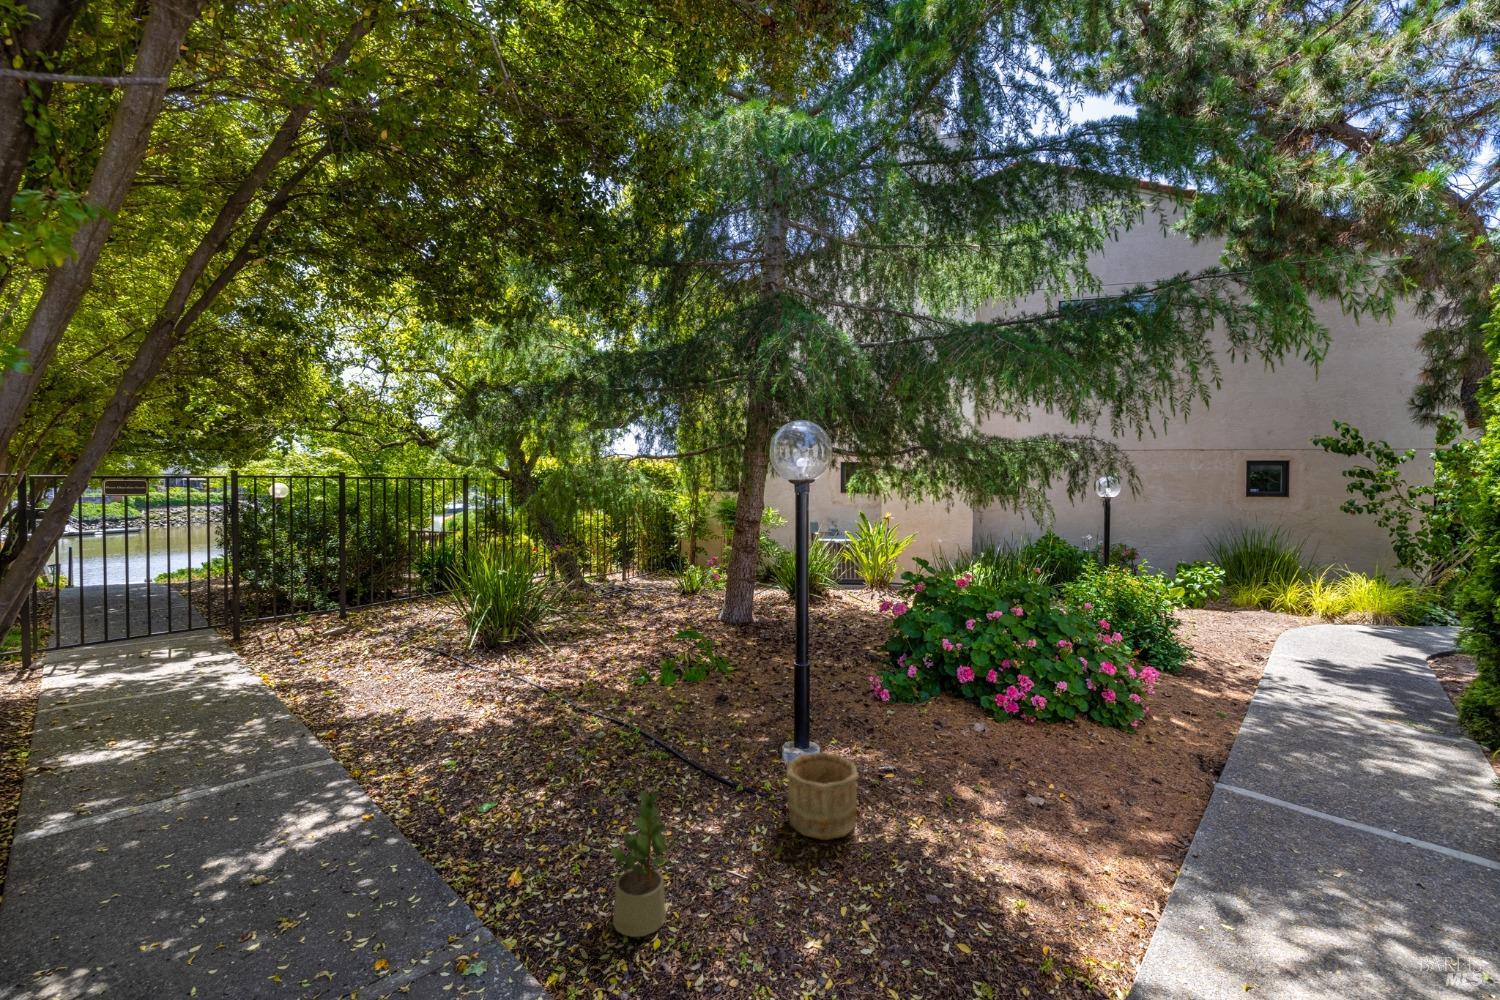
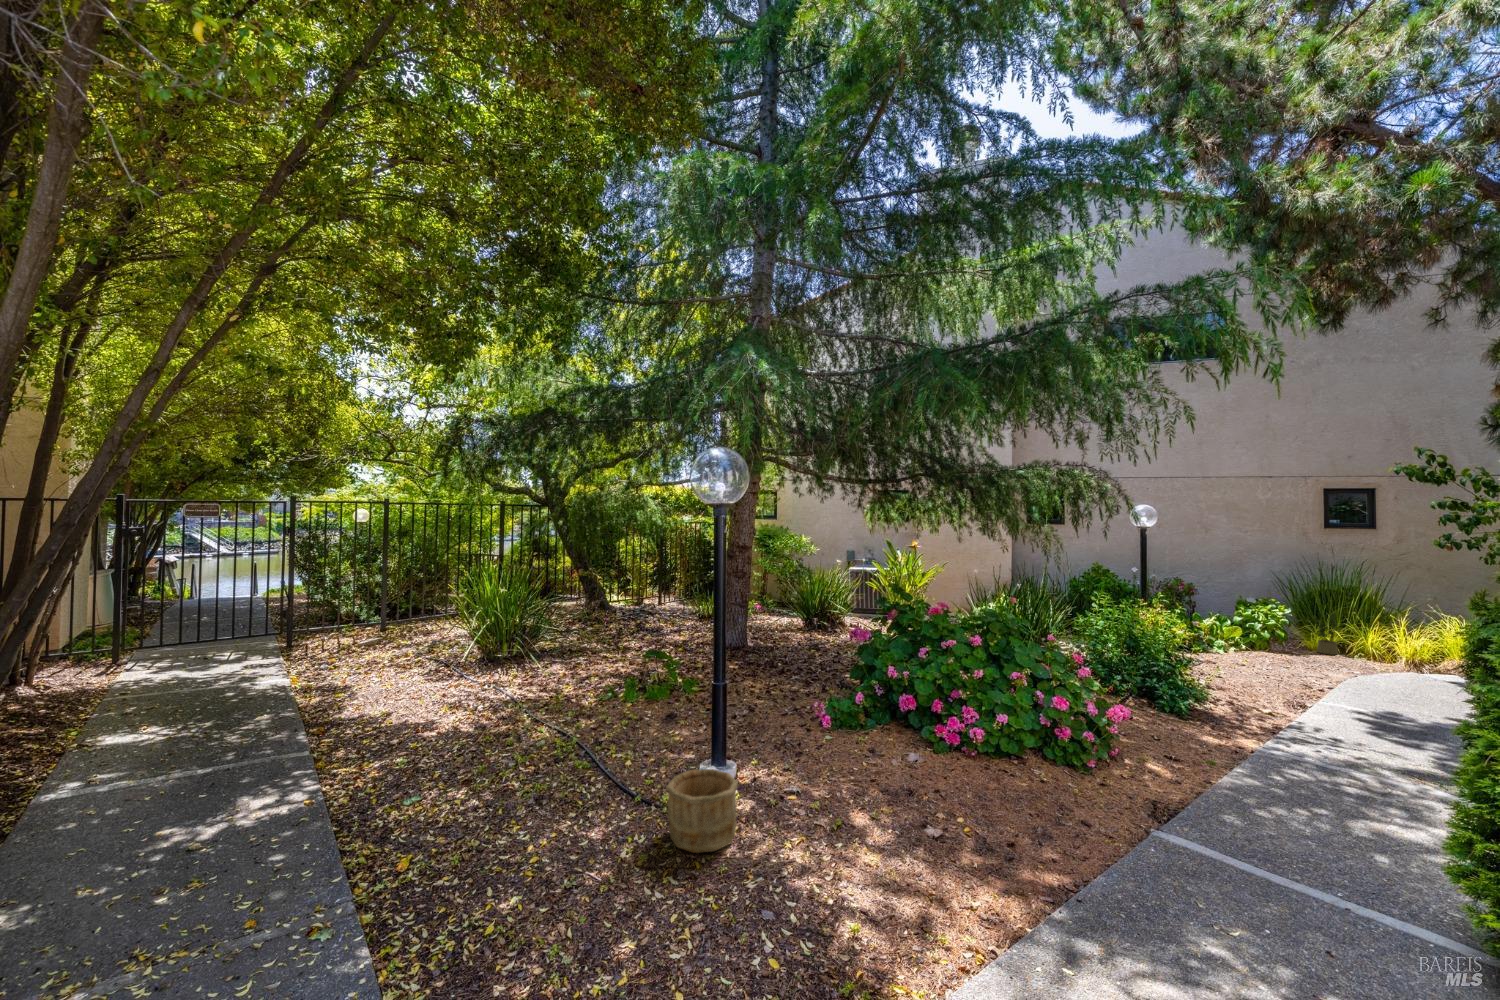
potted plant: present [611,791,677,937] -> present [1315,614,1341,655]

